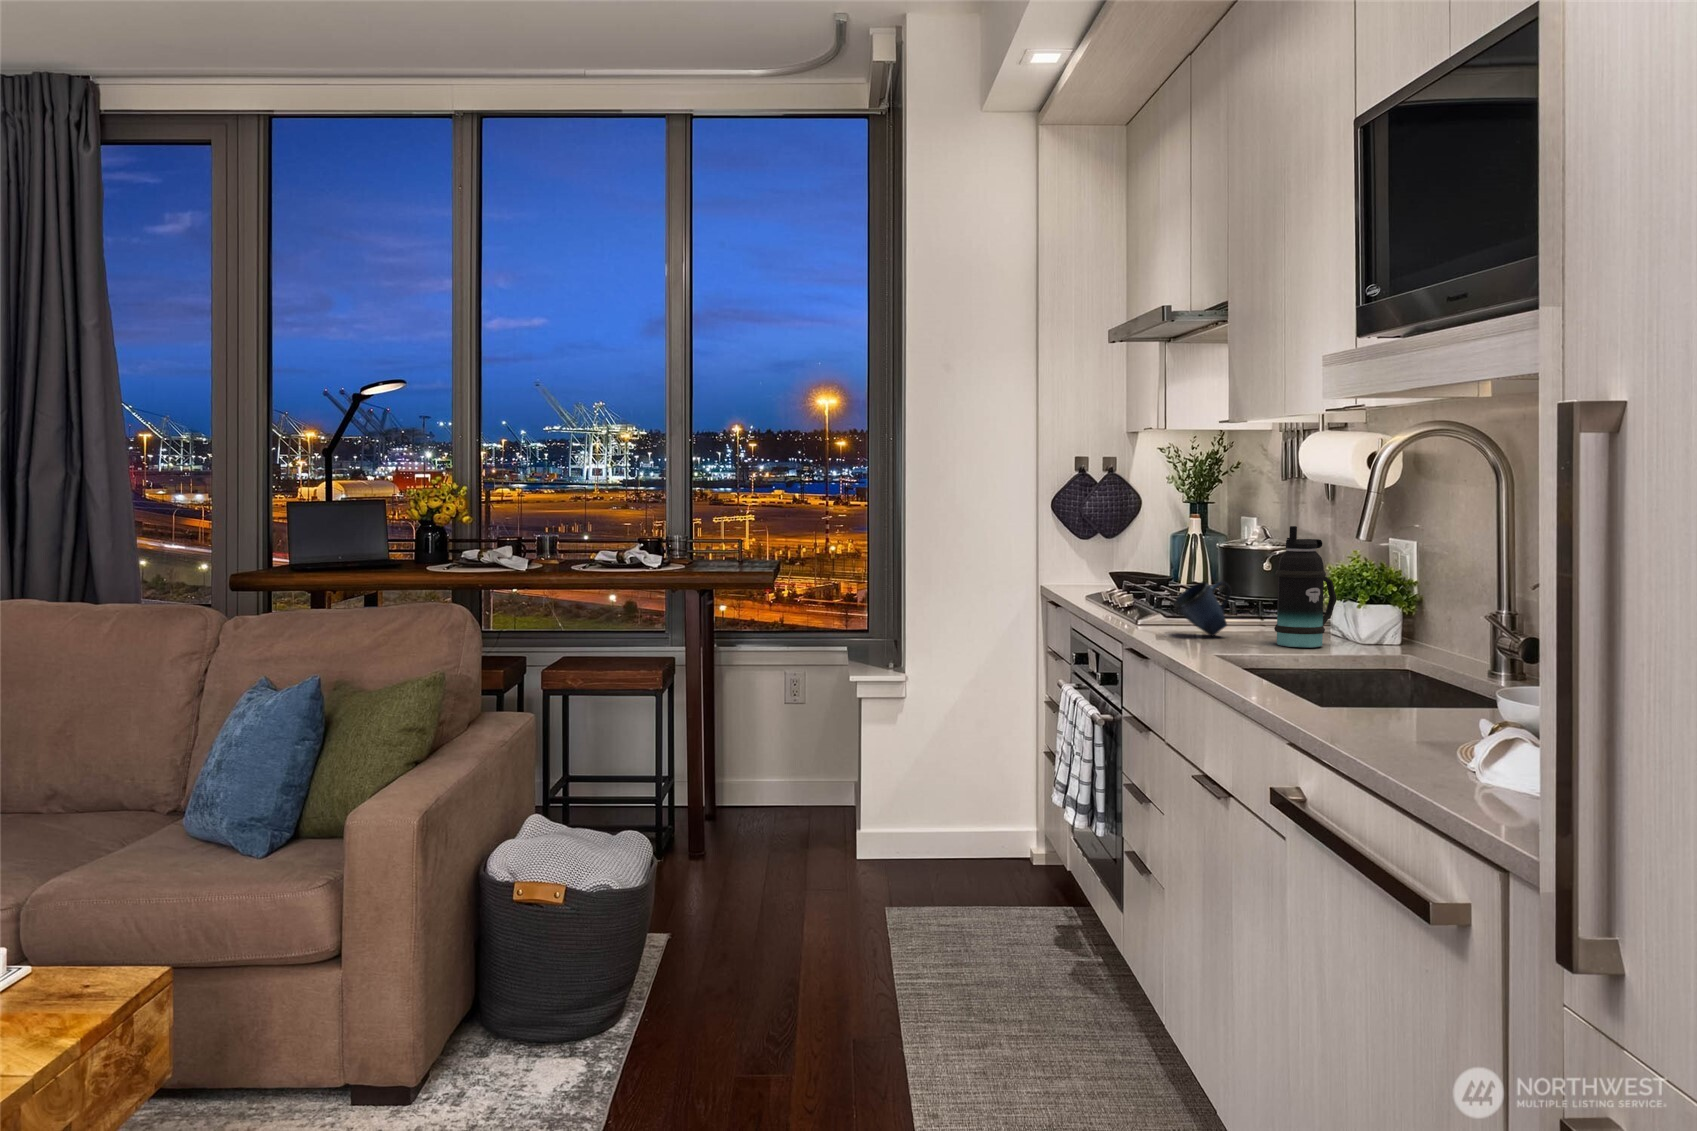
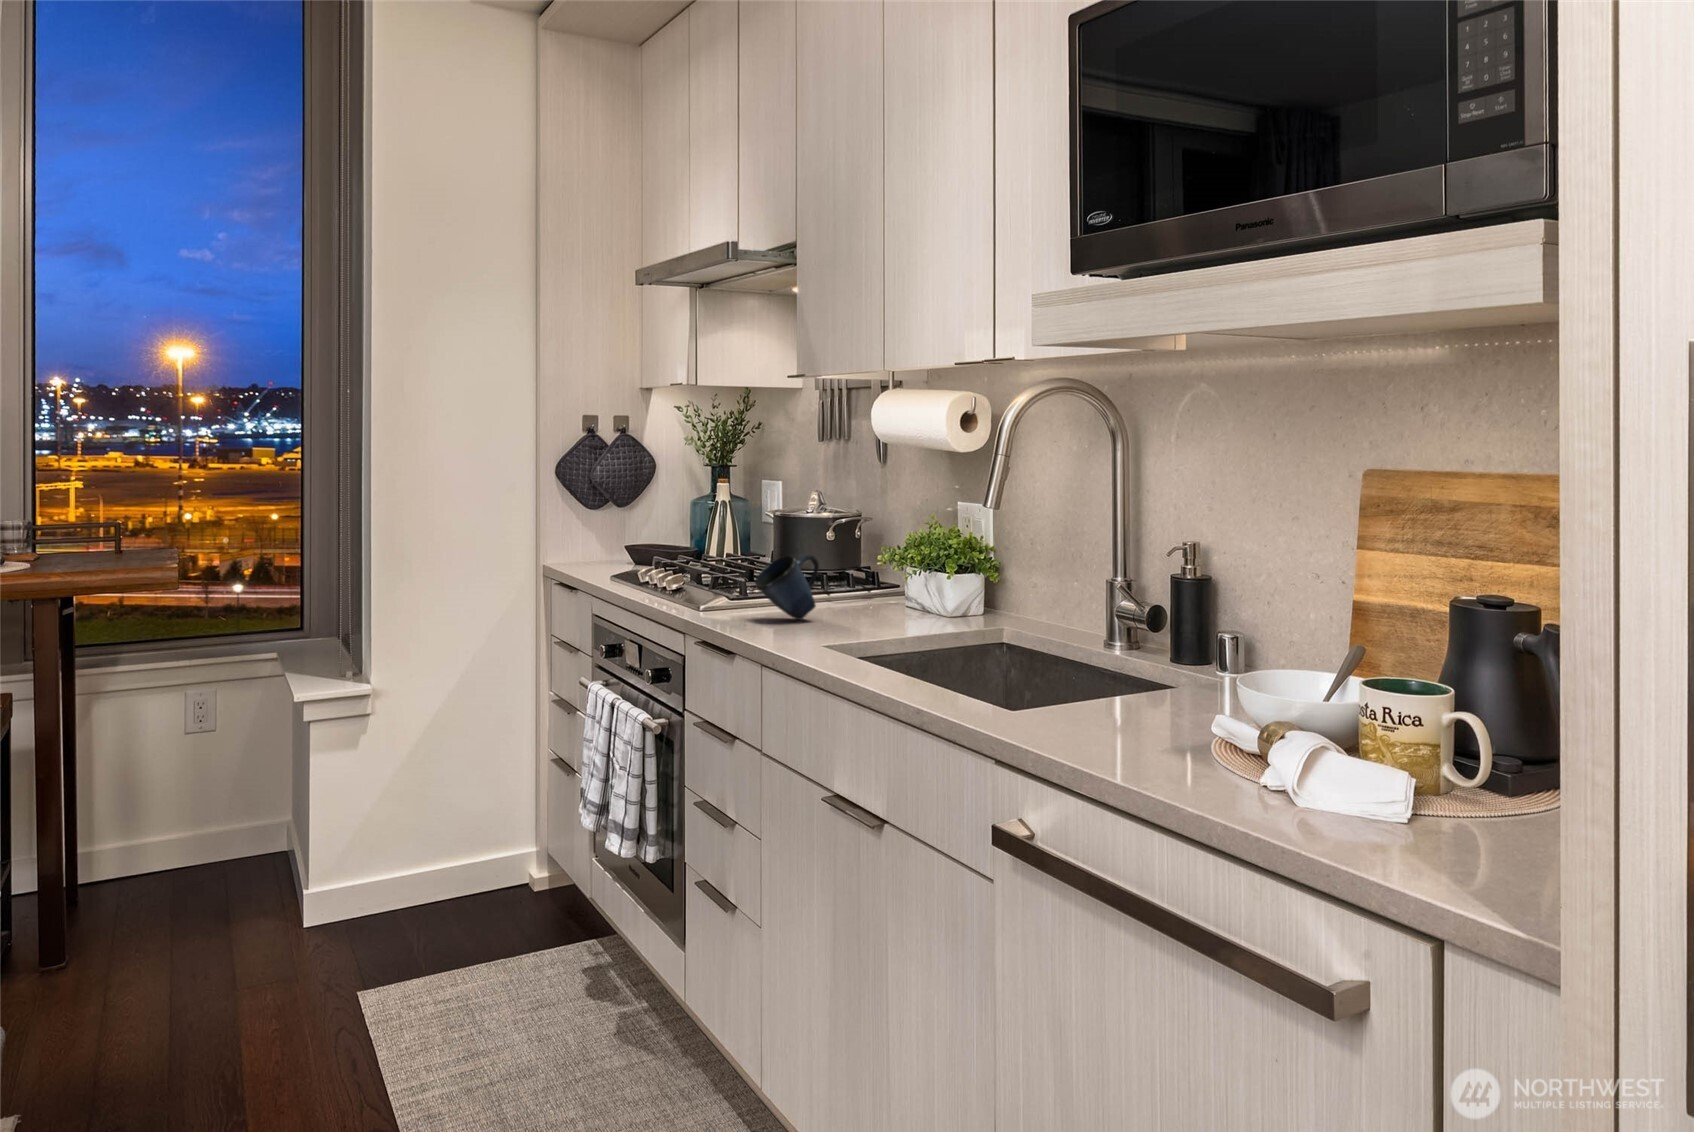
bottle: present [1274,526,1337,647] -> none [871,489,933,629]

